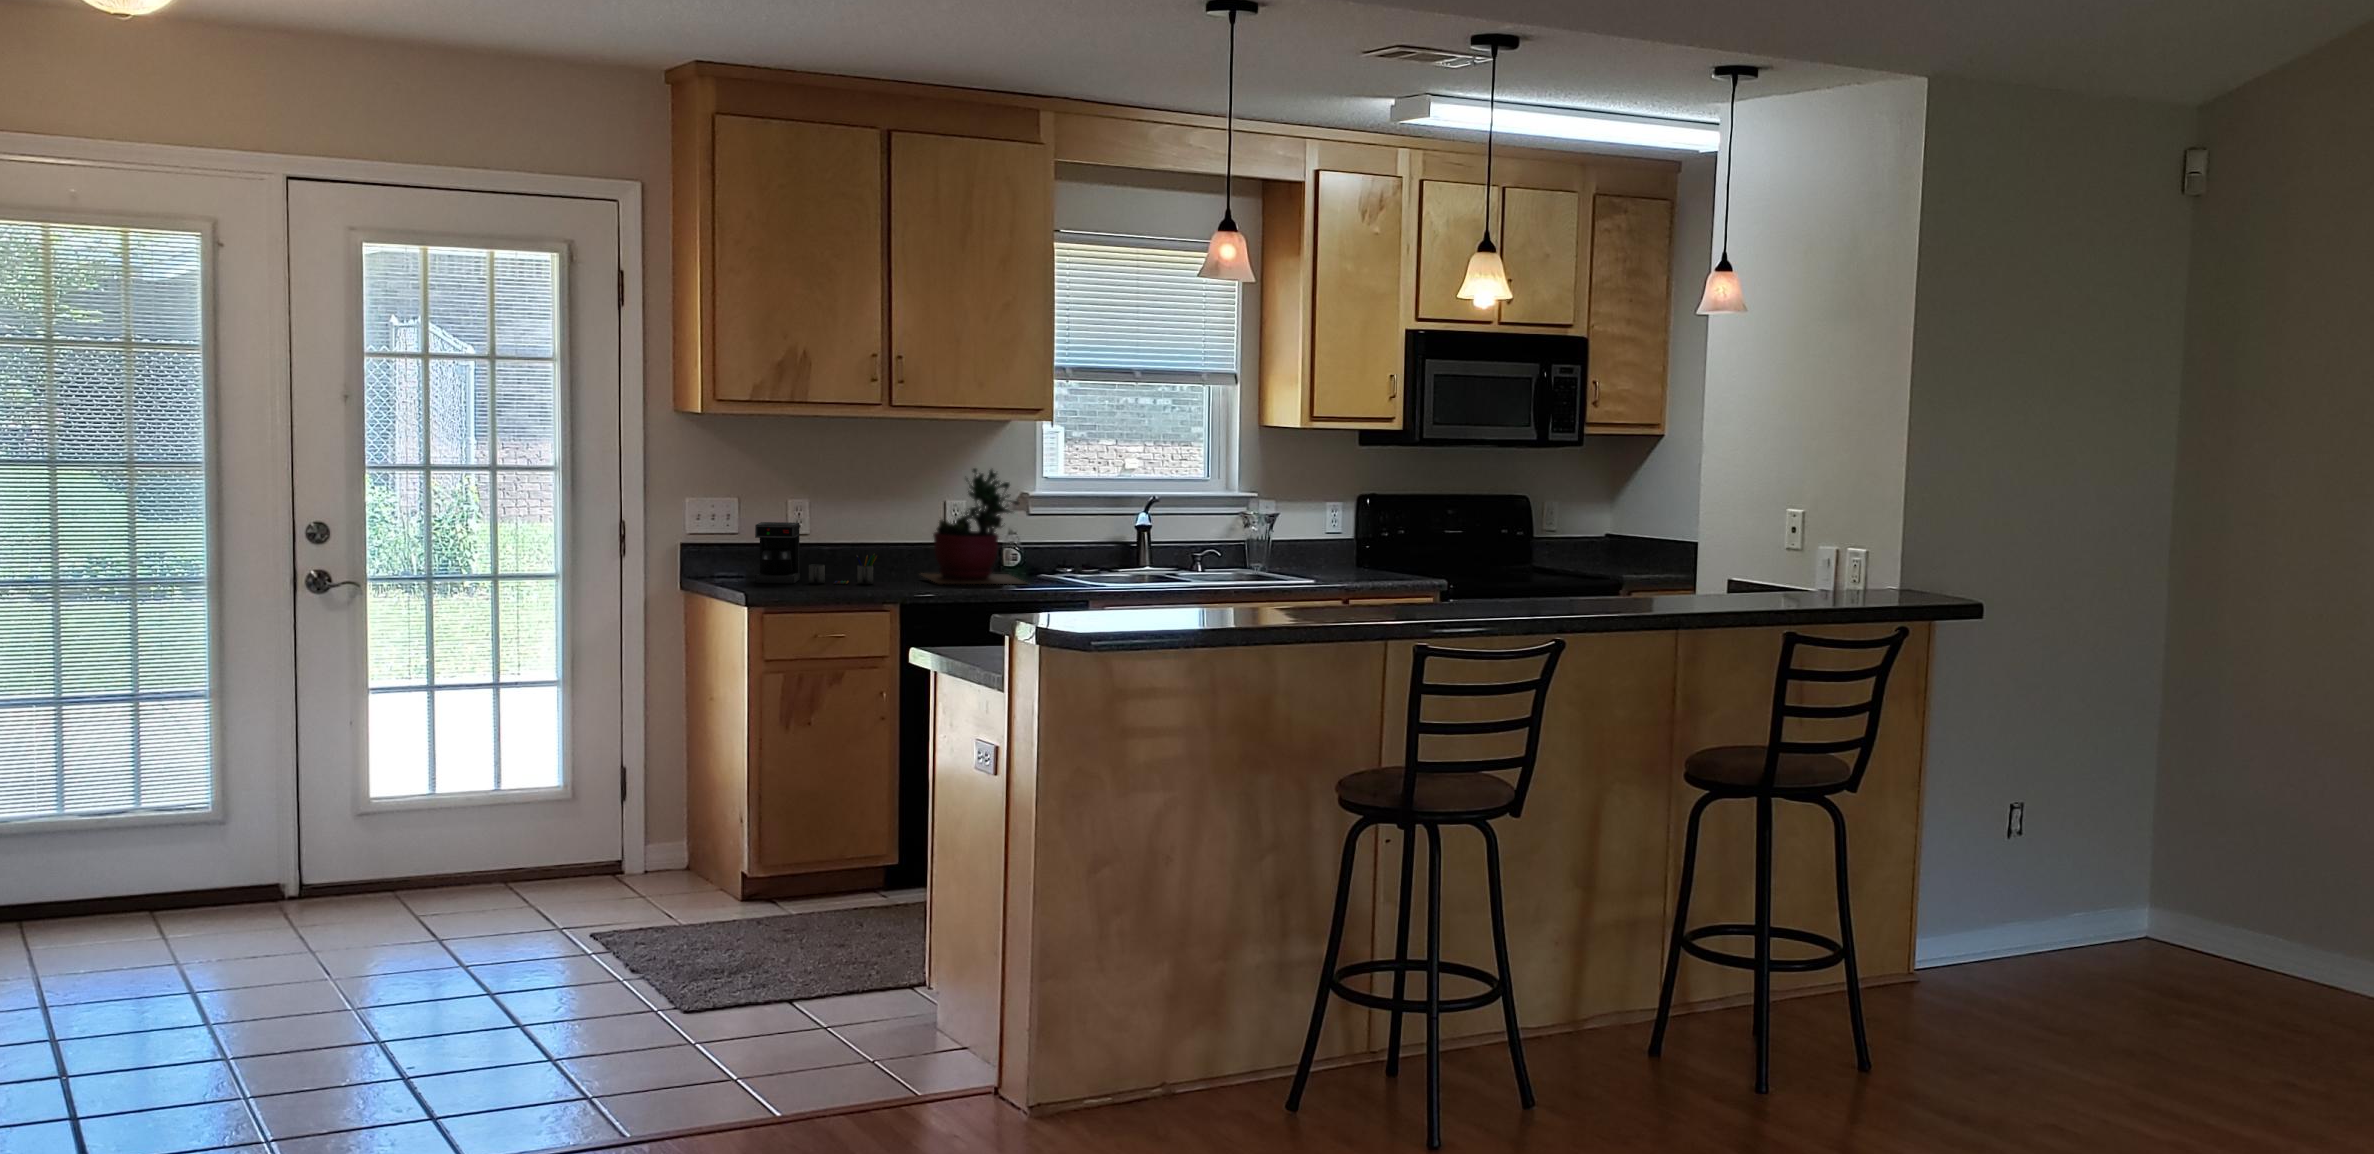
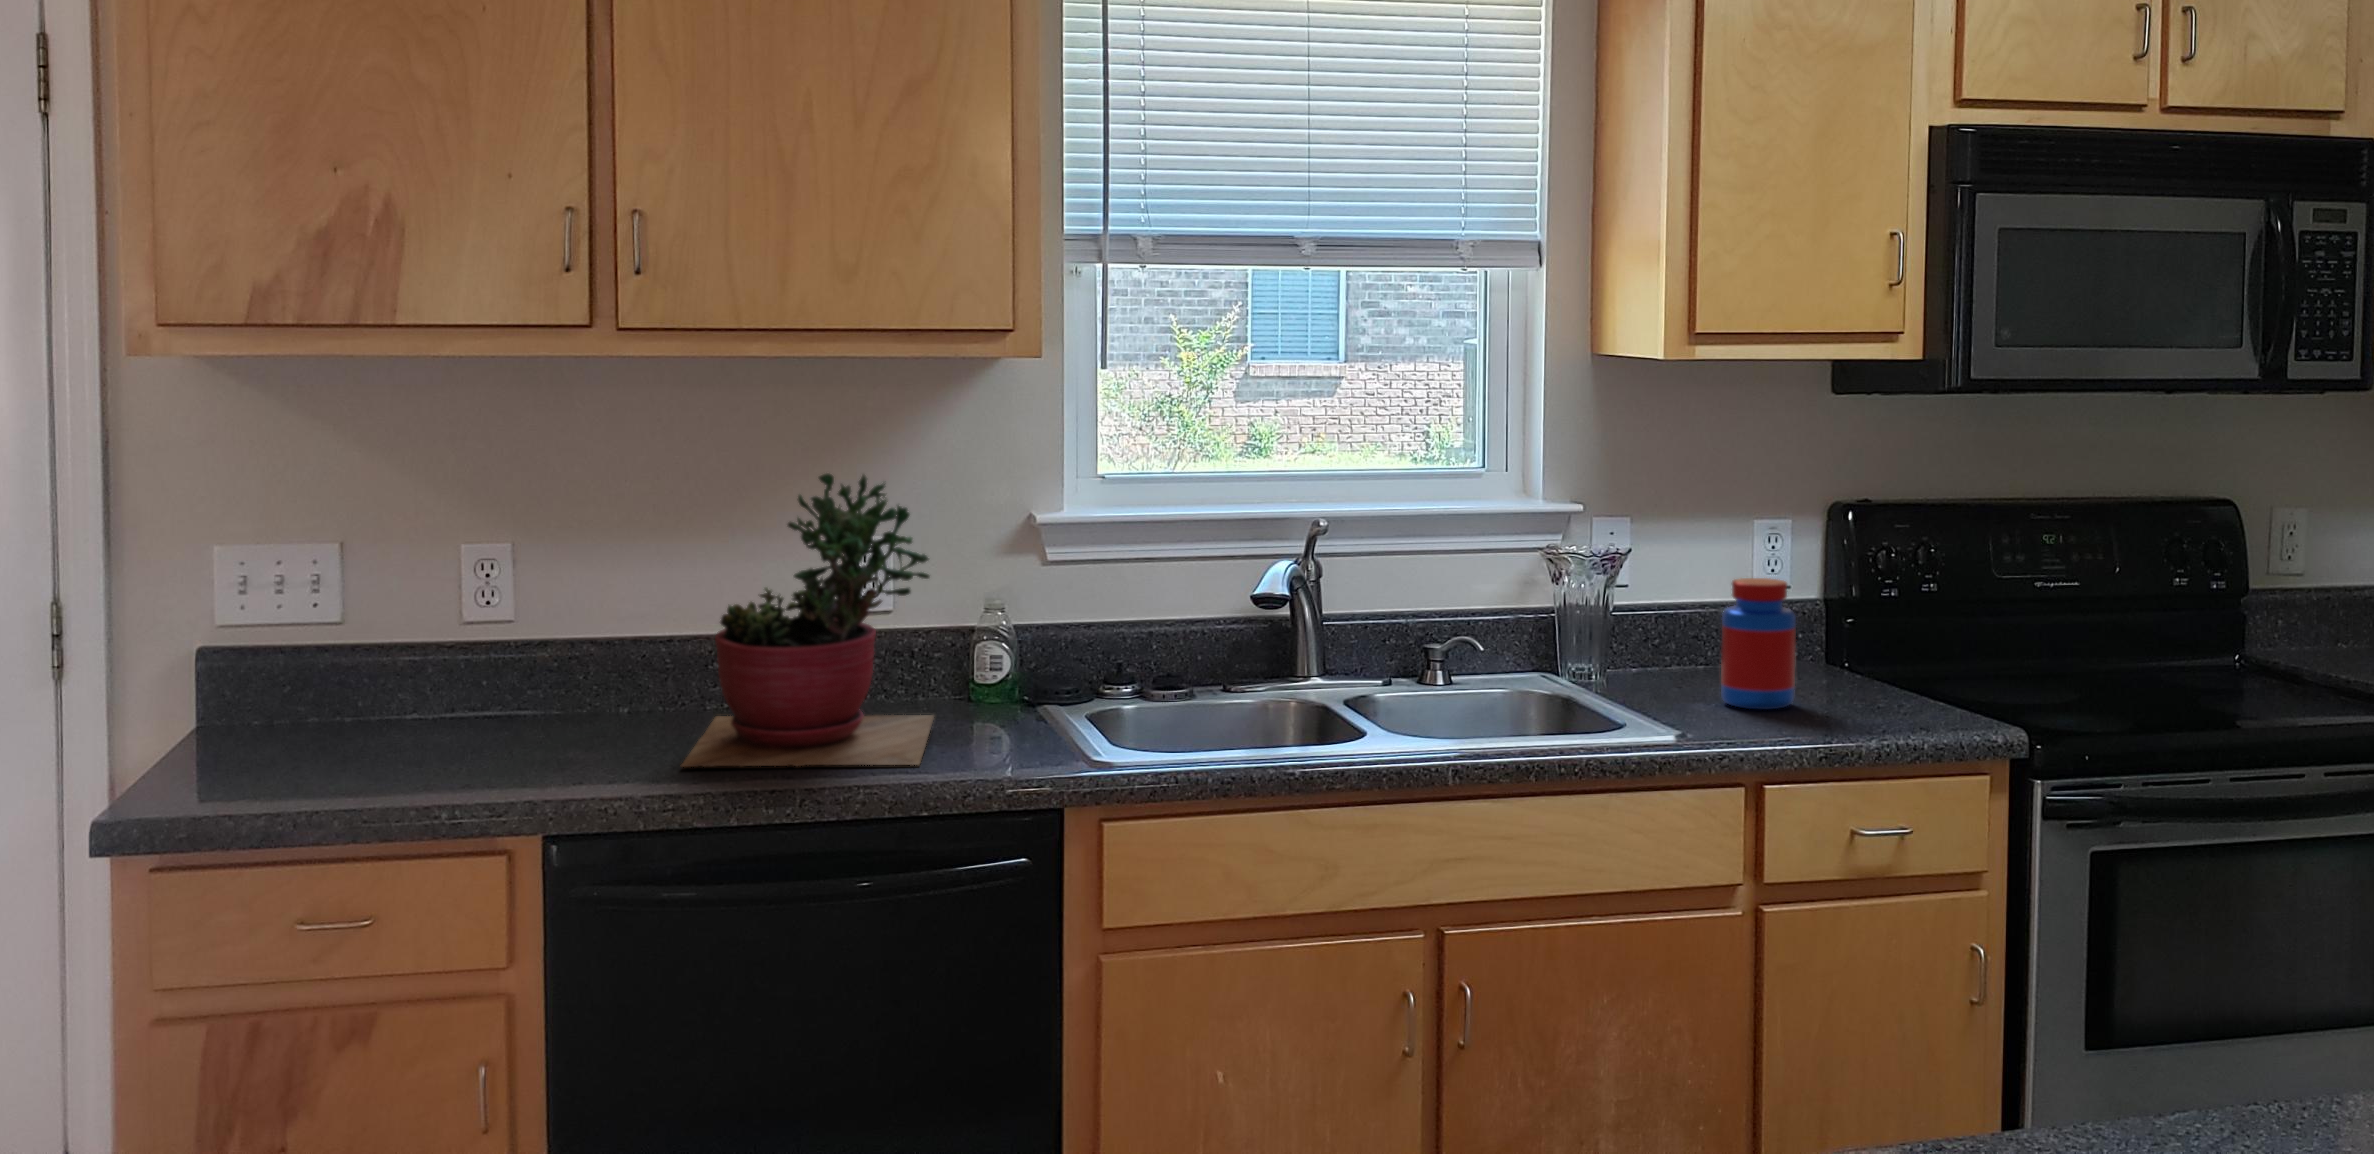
coffee maker: present [755,522,878,584] -> none [273,600,553,765]
jar: none [1322,522,1354,576] -> present [1721,578,1796,710]

